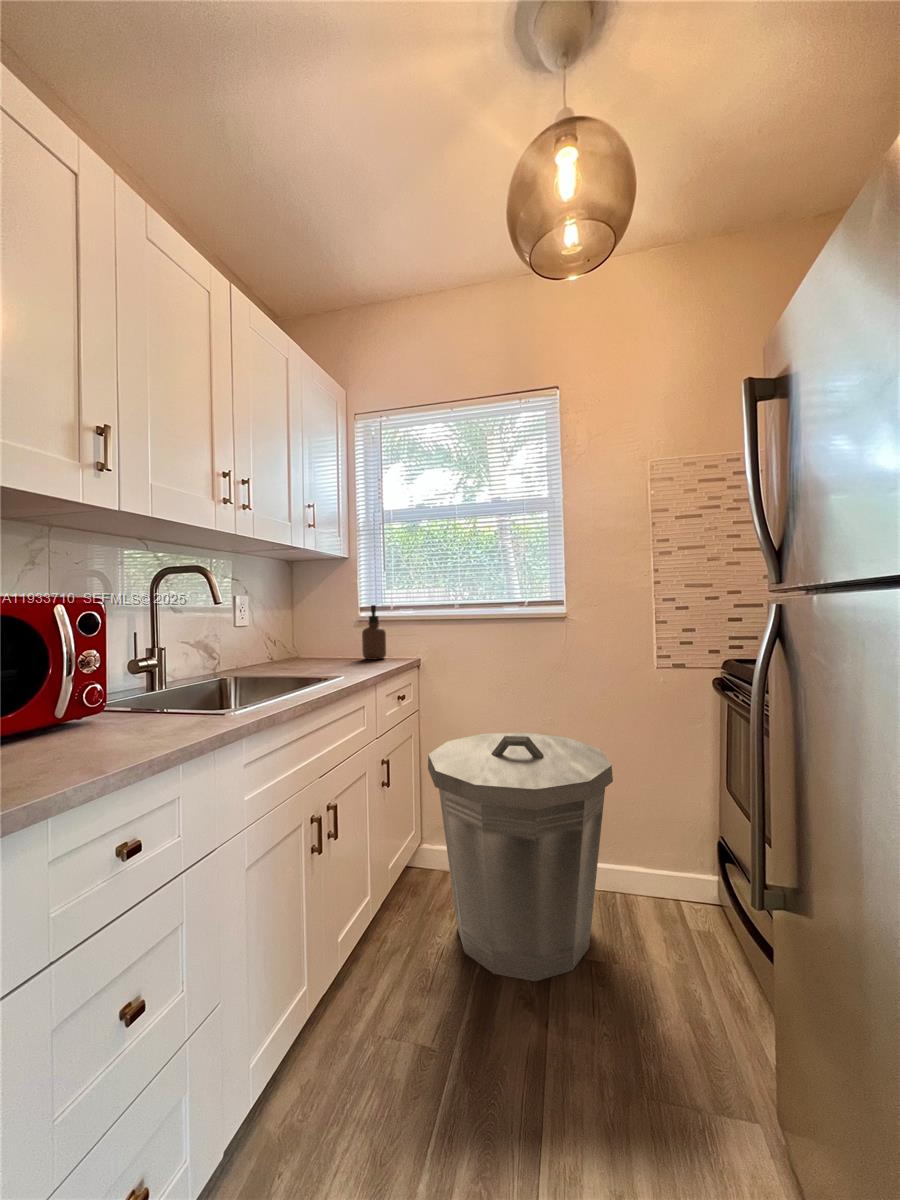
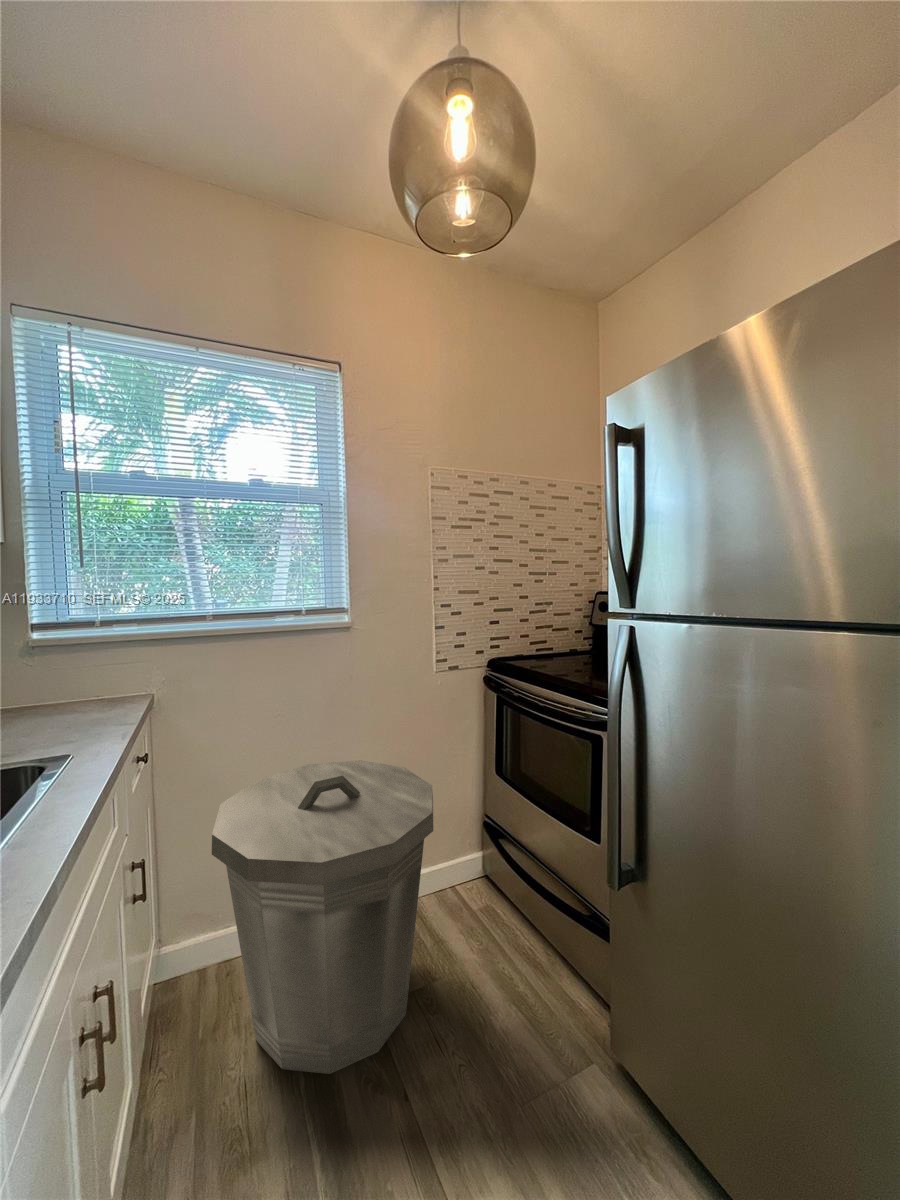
soap dispenser: present [362,605,386,660] -> none [39,621,87,708]

